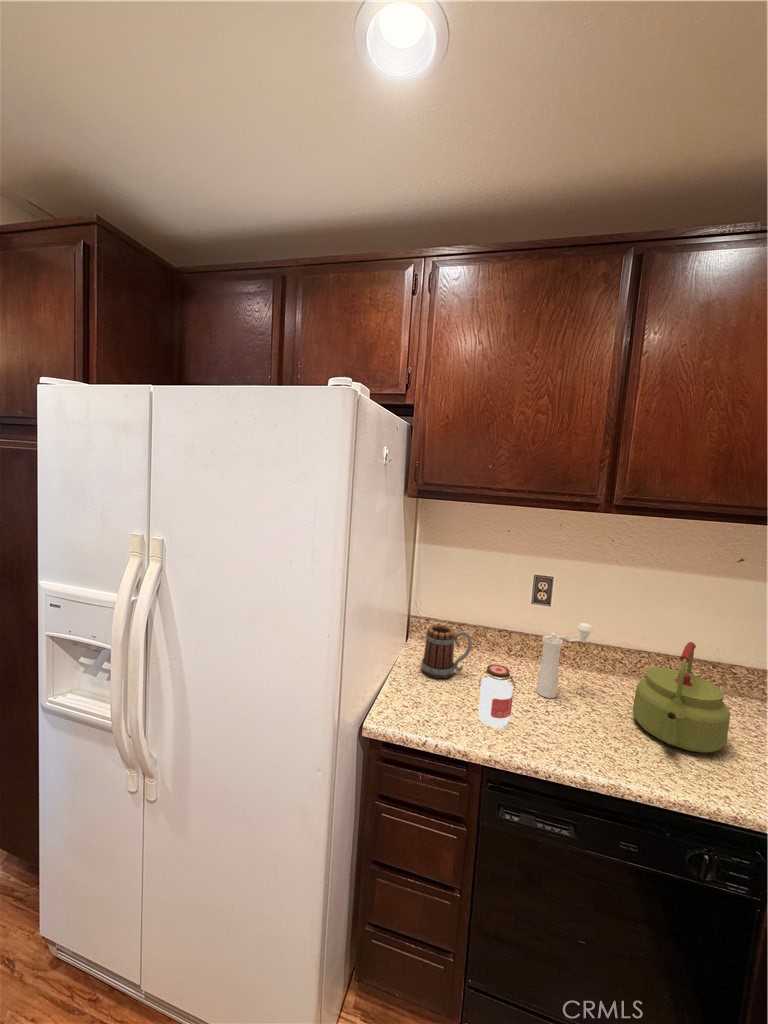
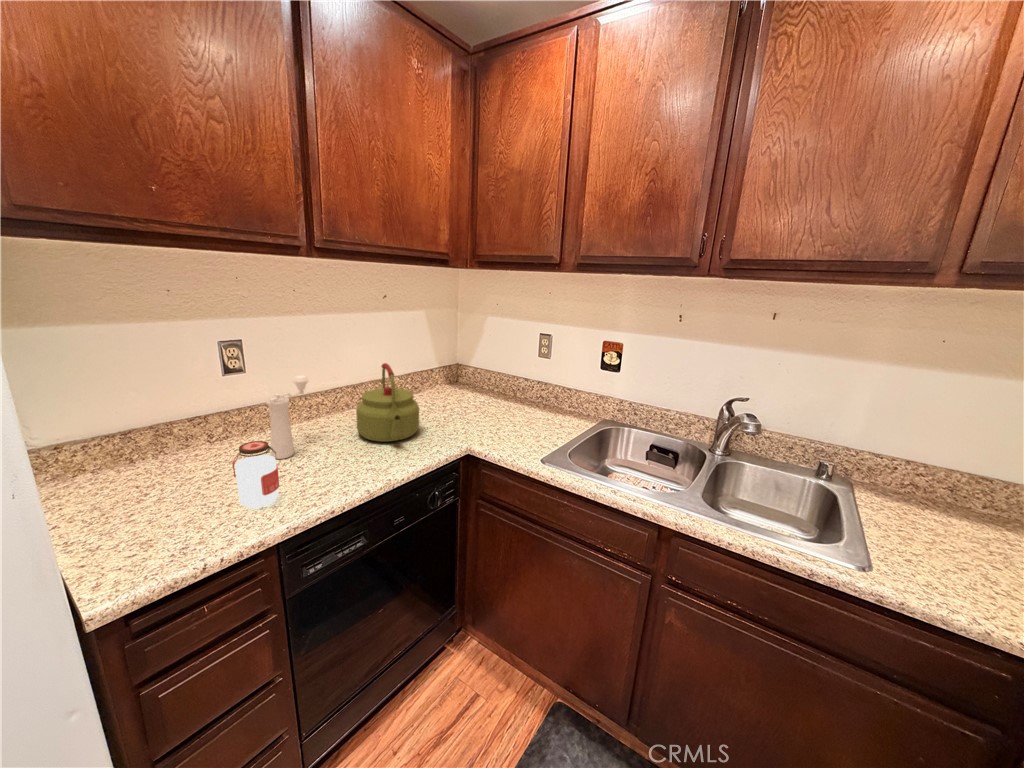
mug: present [421,624,472,678] -> none [96,432,179,509]

